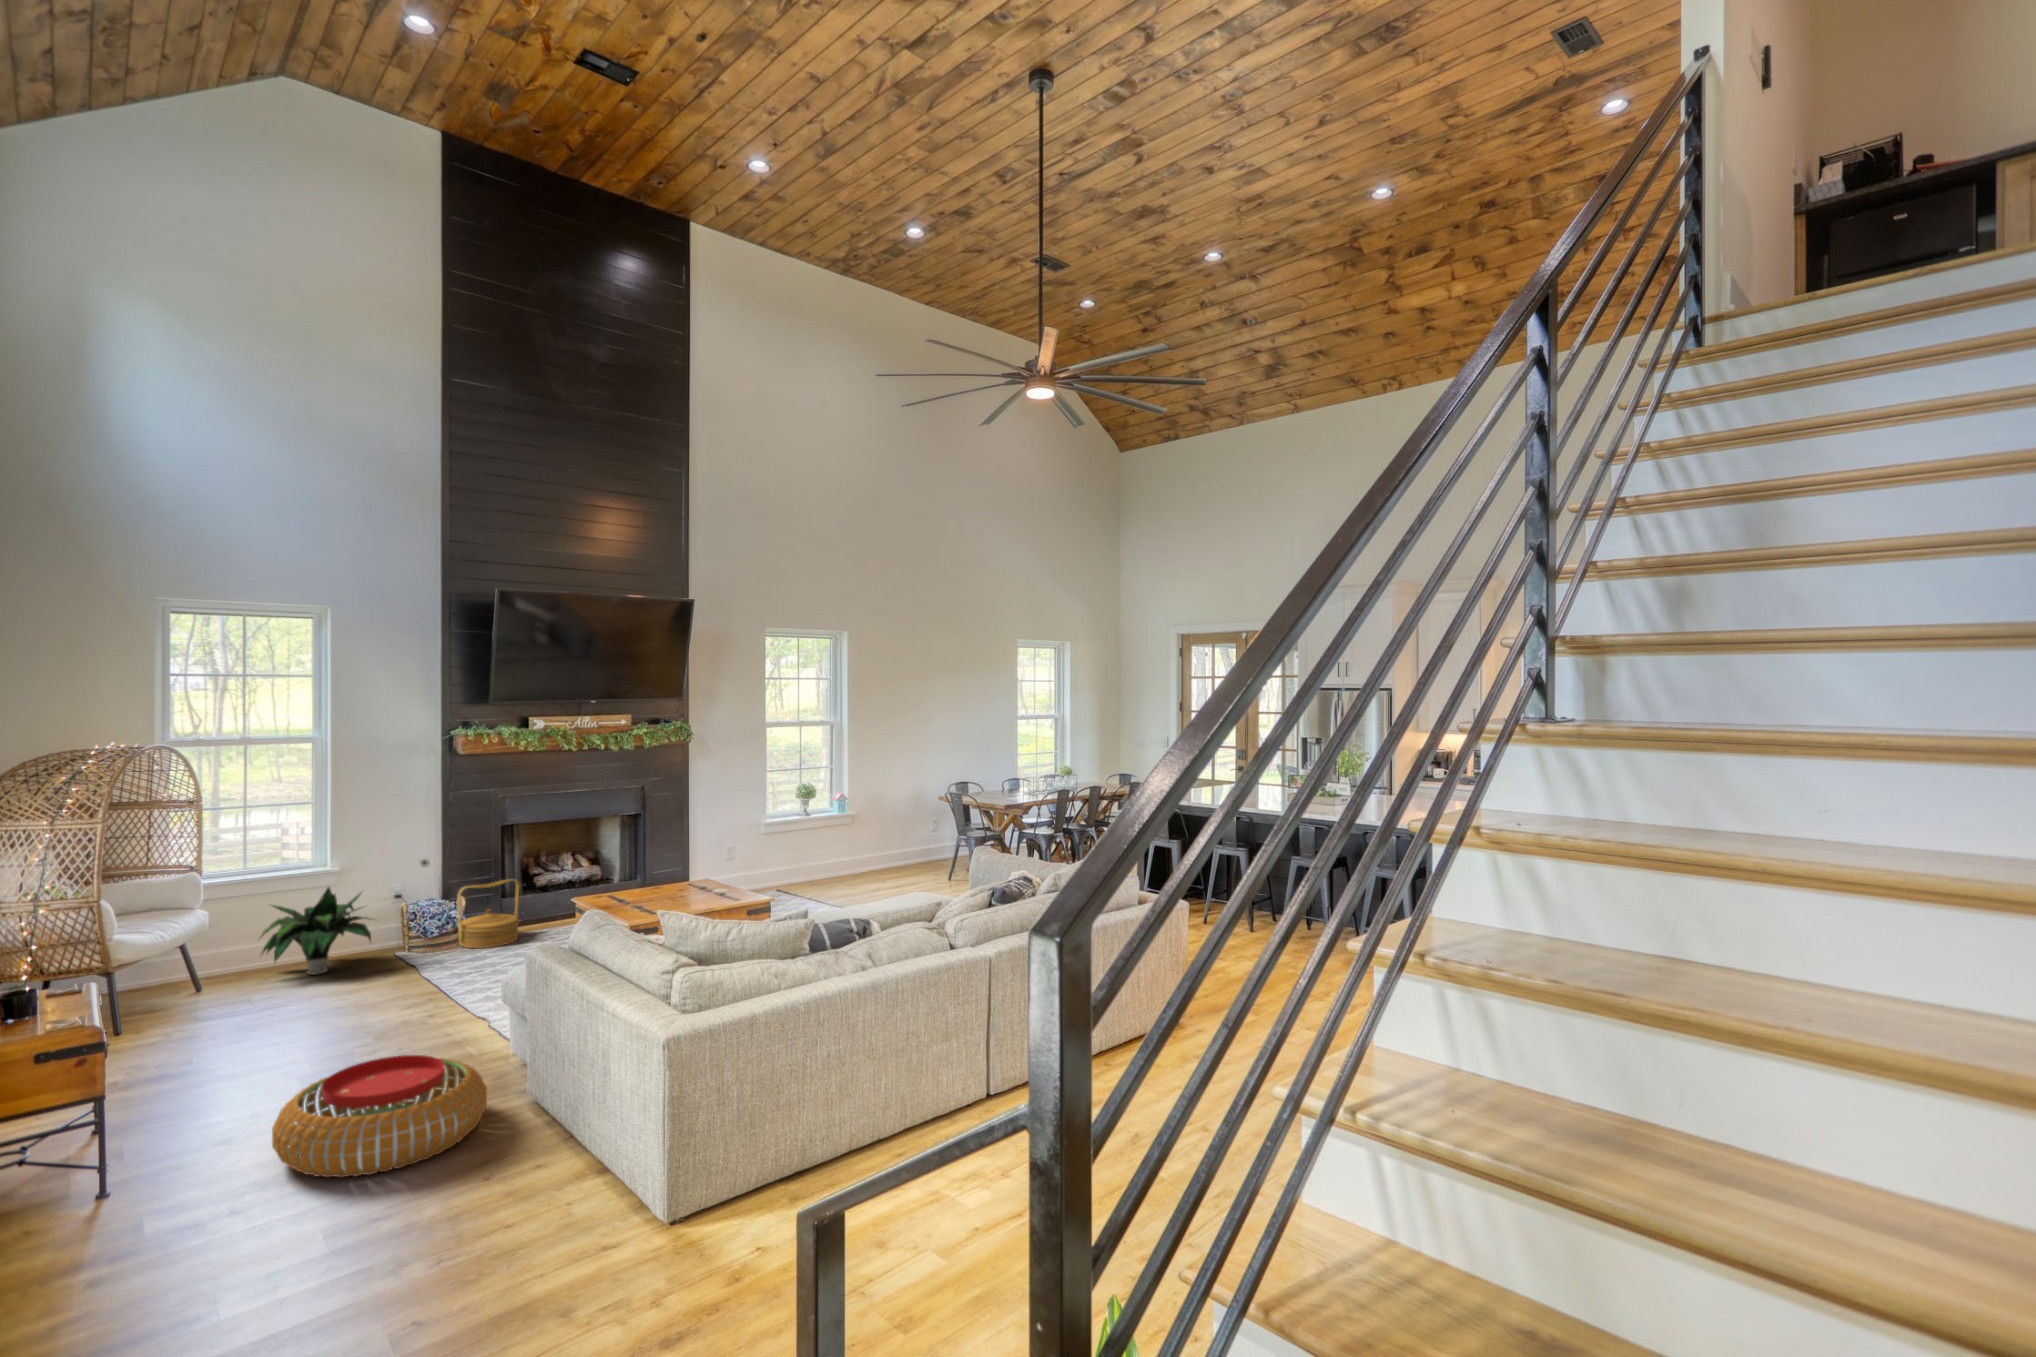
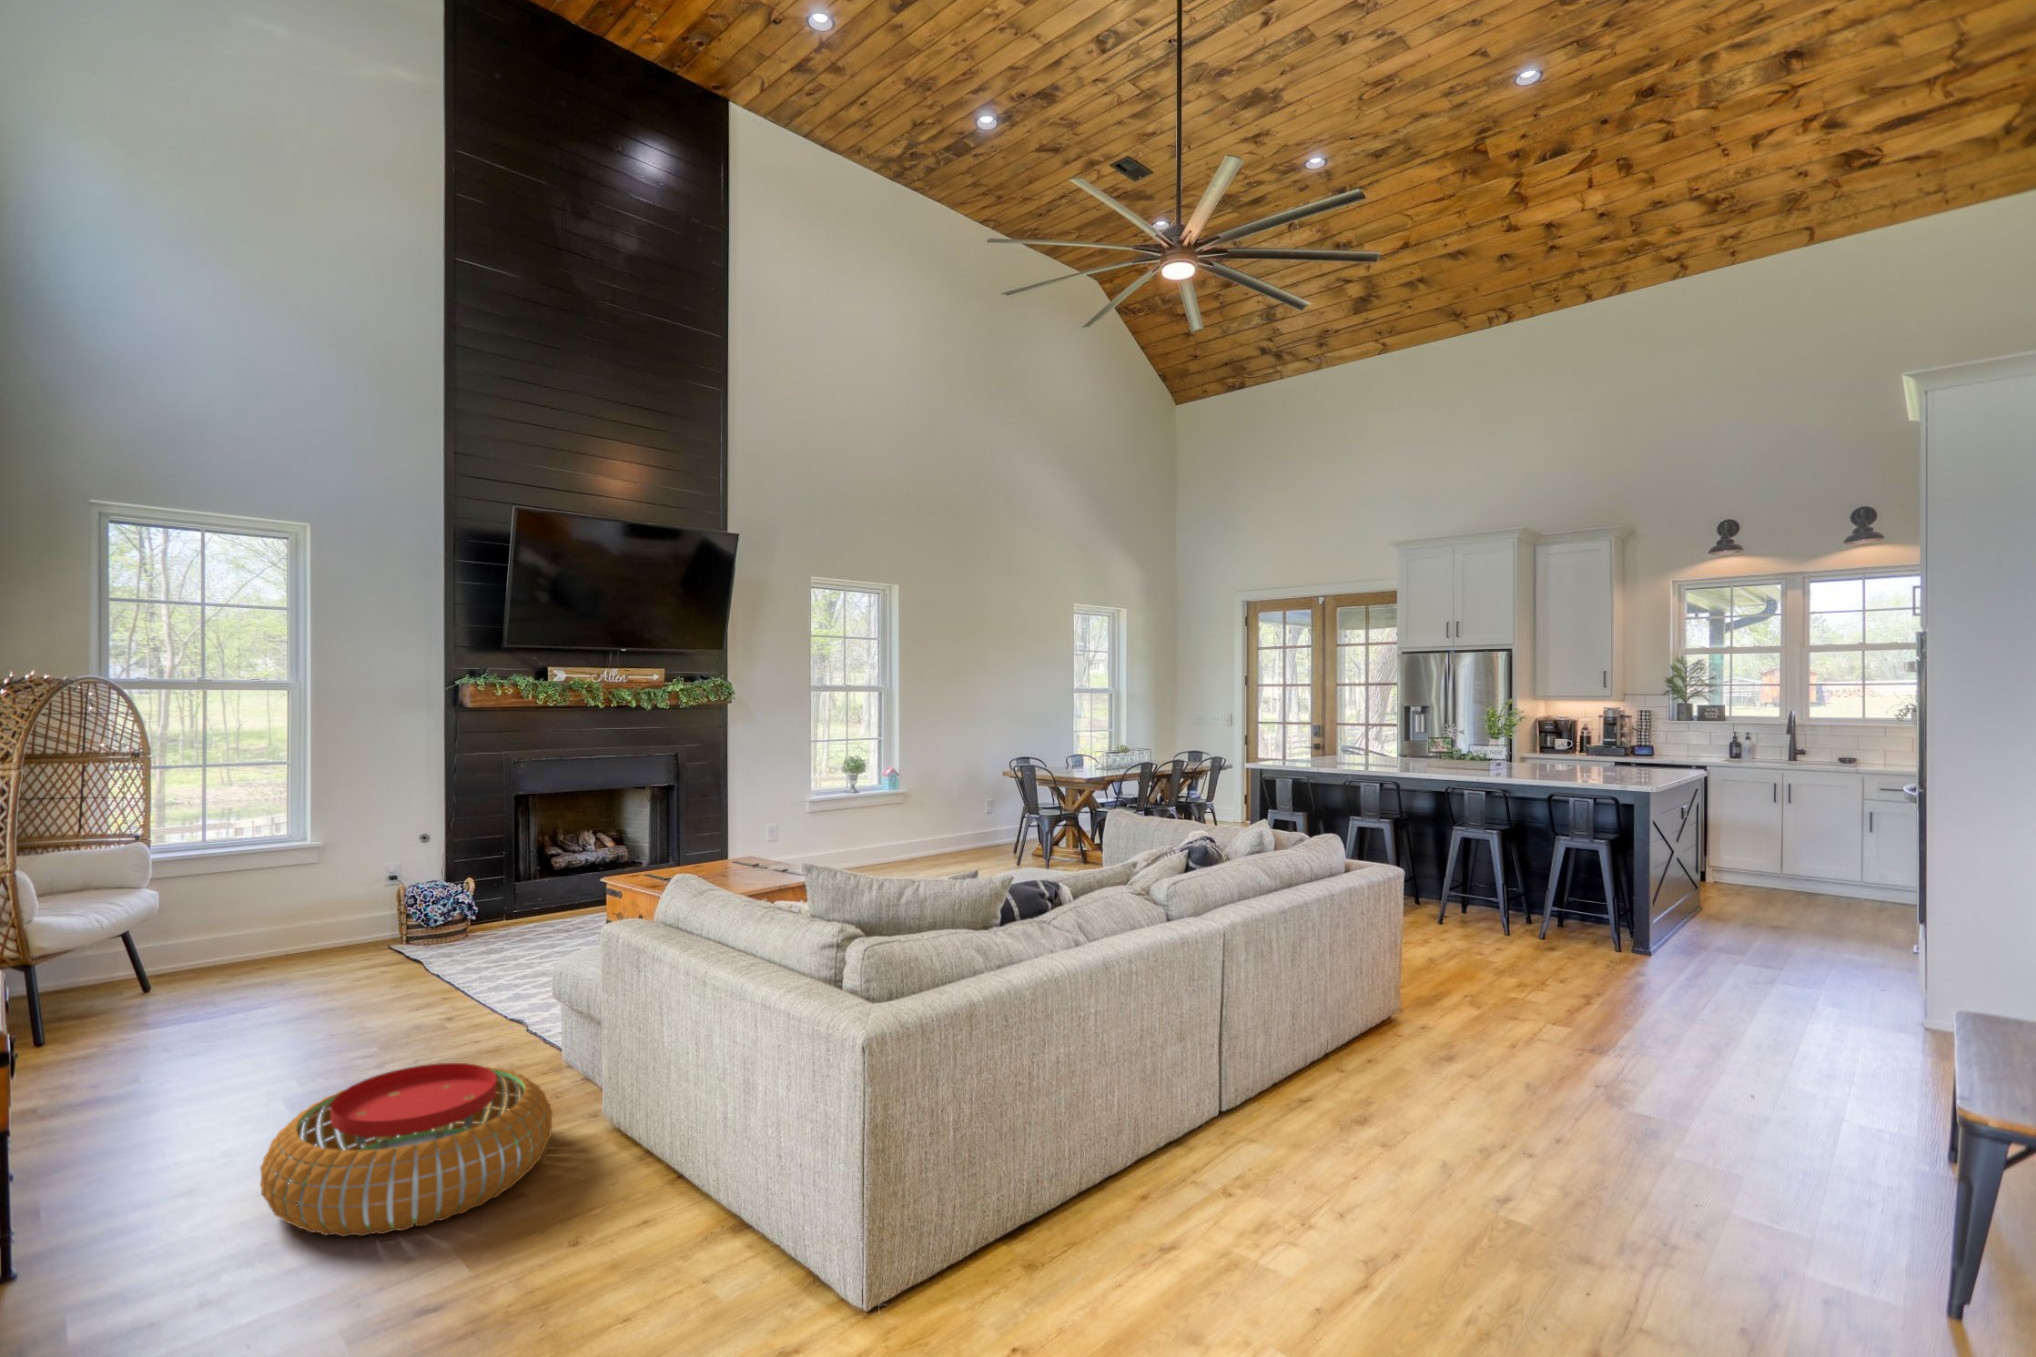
woven basket: present [458,879,519,948] -> none [464,857,537,938]
potted plant: present [261,887,371,975] -> none [220,861,370,970]

